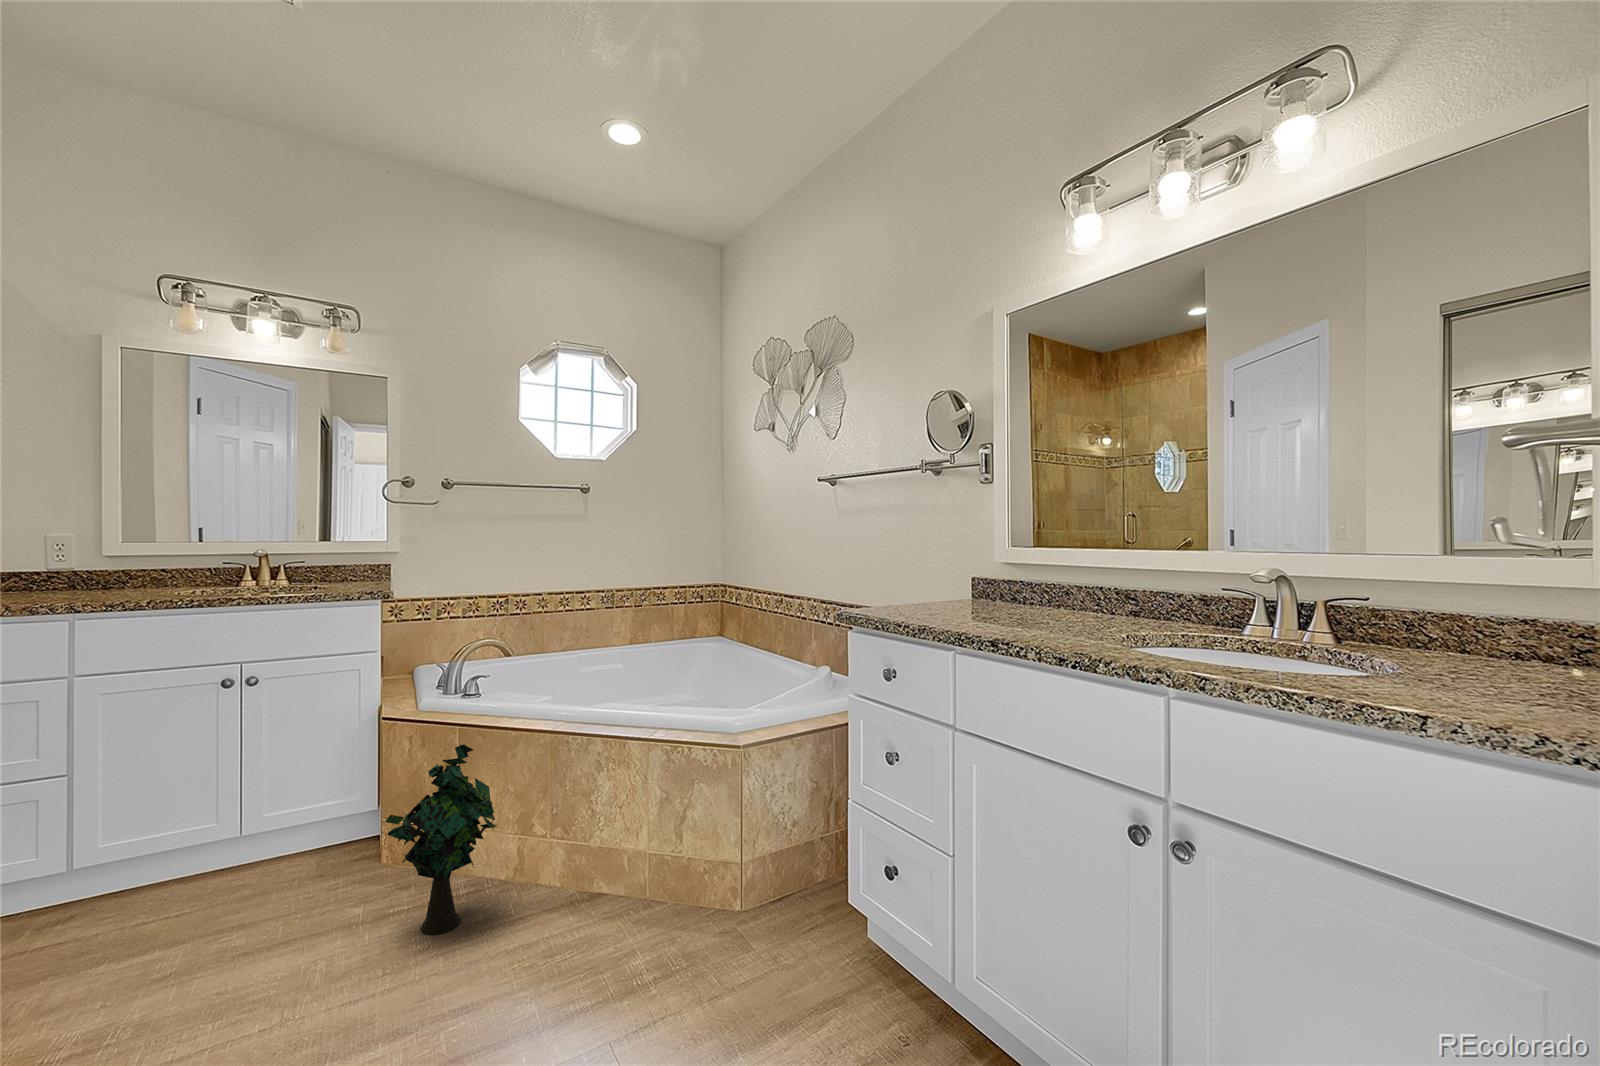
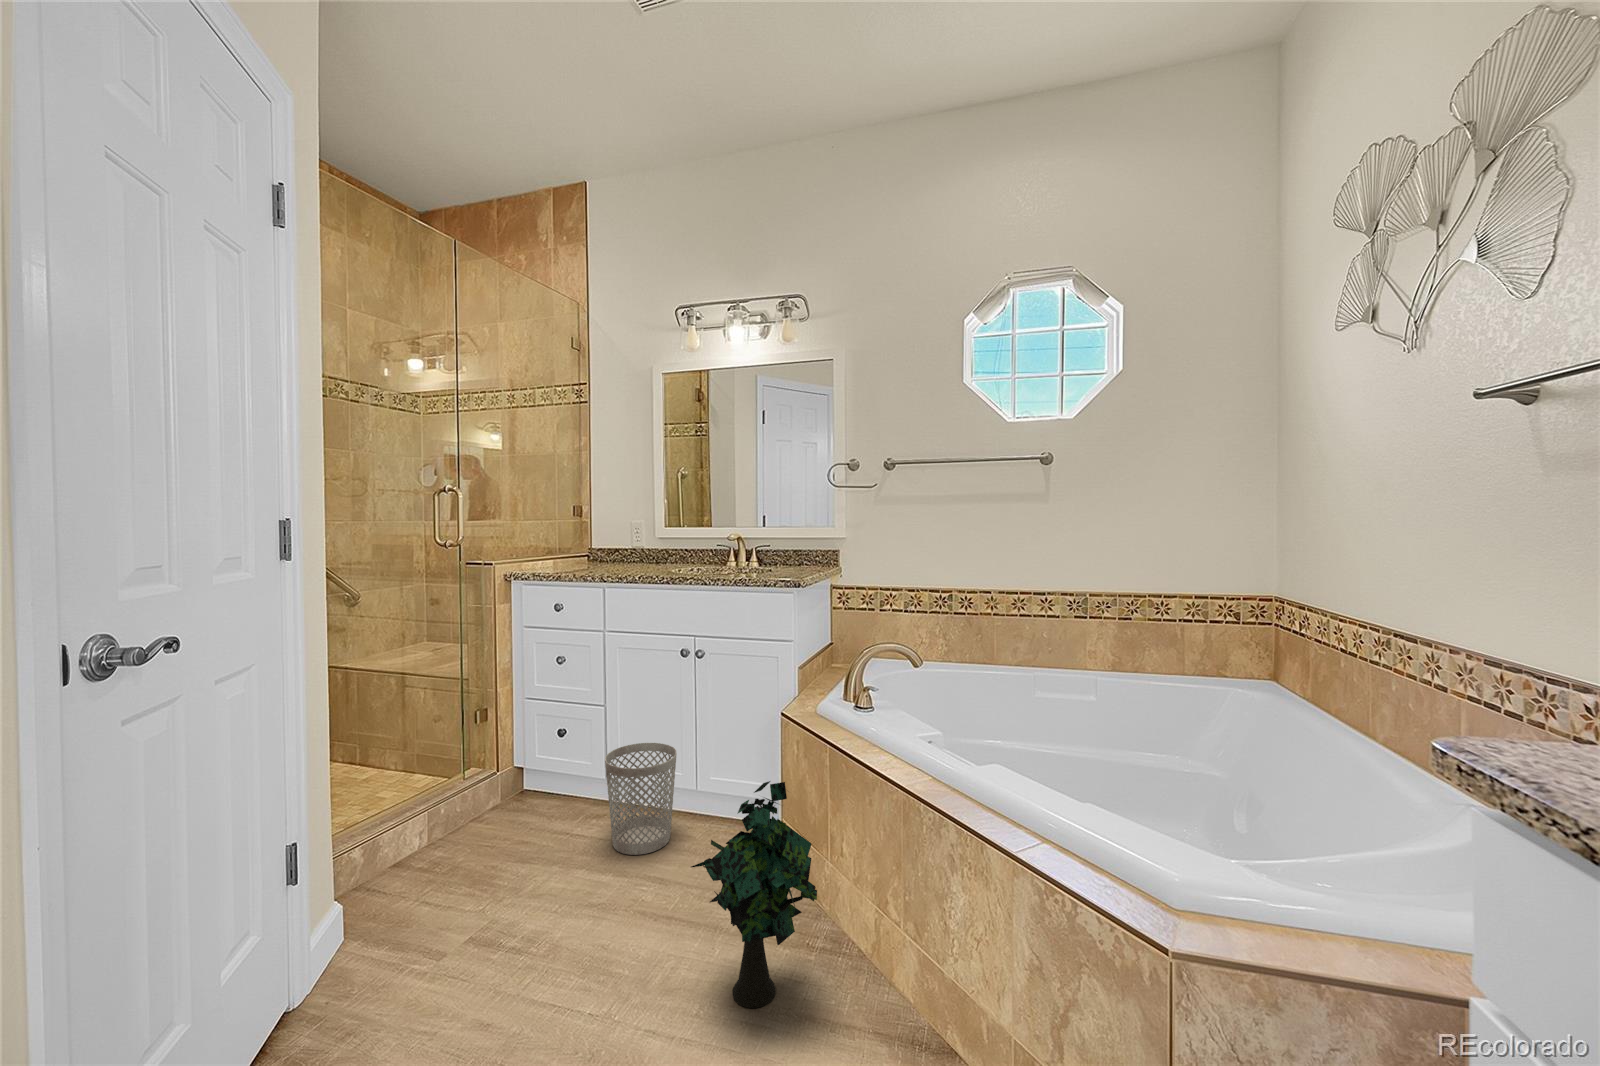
wastebasket: none [128,792,236,925] -> present [605,743,677,855]

